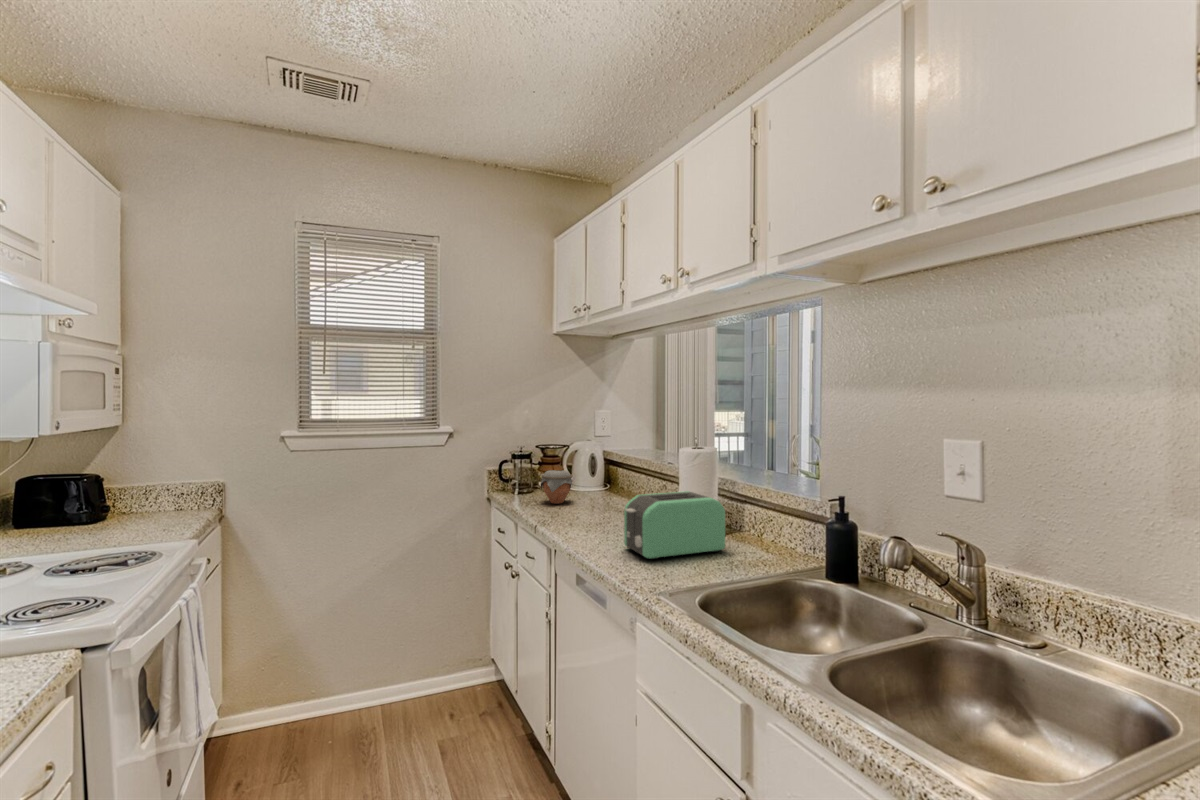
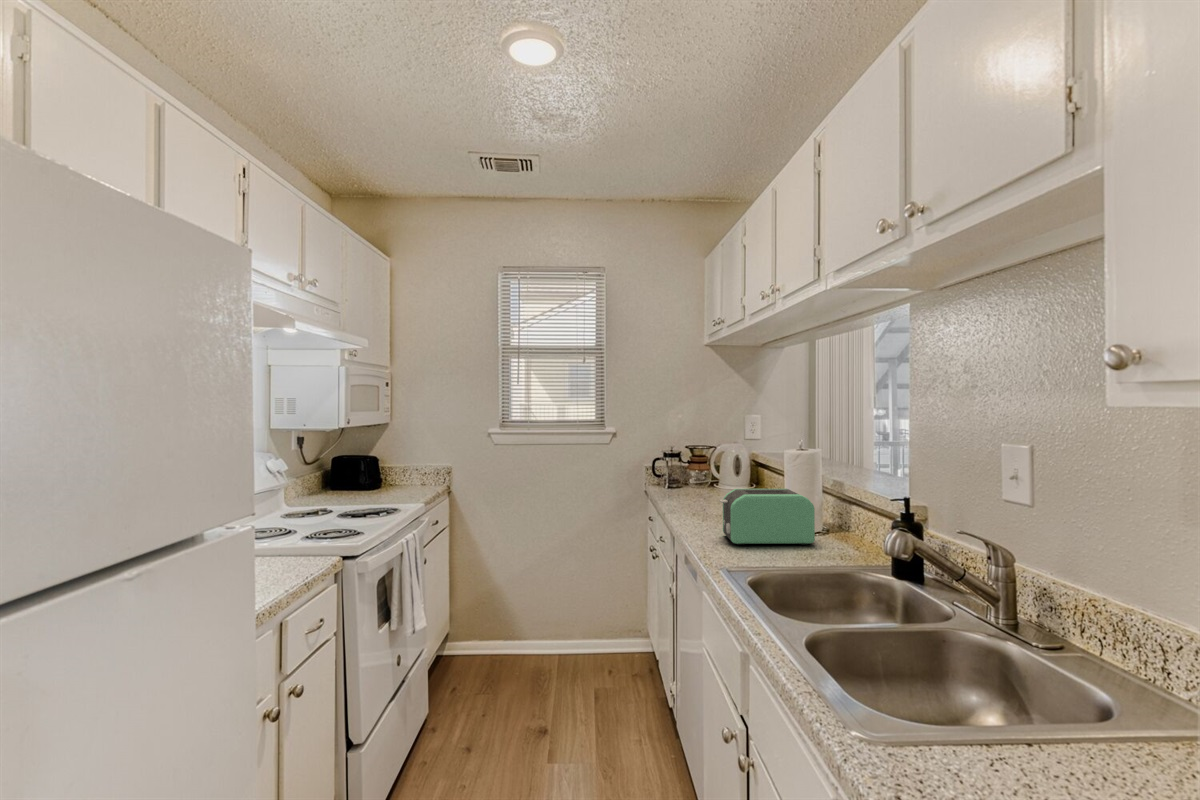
jar: present [541,470,572,504] -> none [681,468,710,497]

